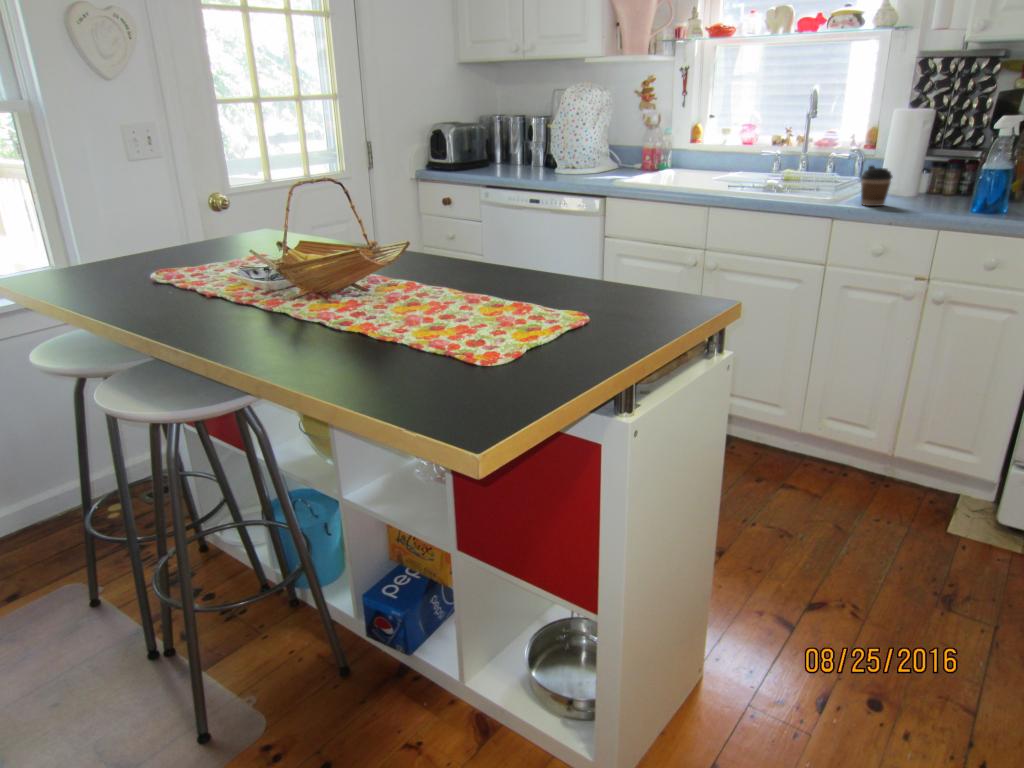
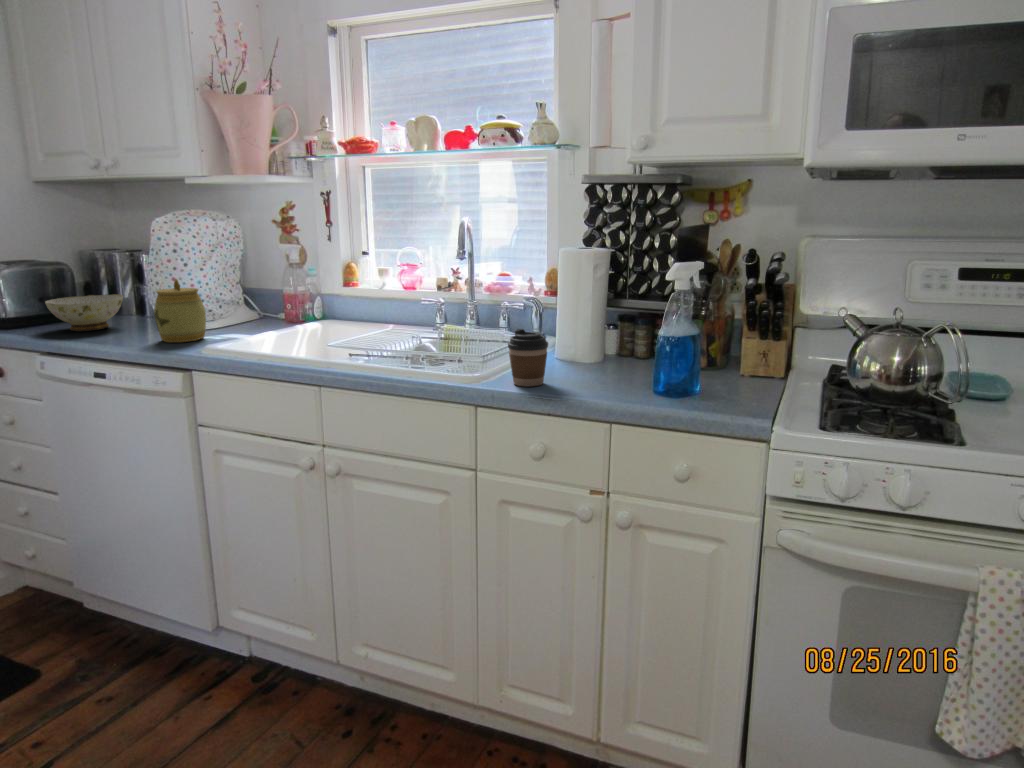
jar: none [571,134,604,180] -> present [154,279,206,342]
ceramic bowl: none [486,147,534,173] -> present [45,294,123,331]

